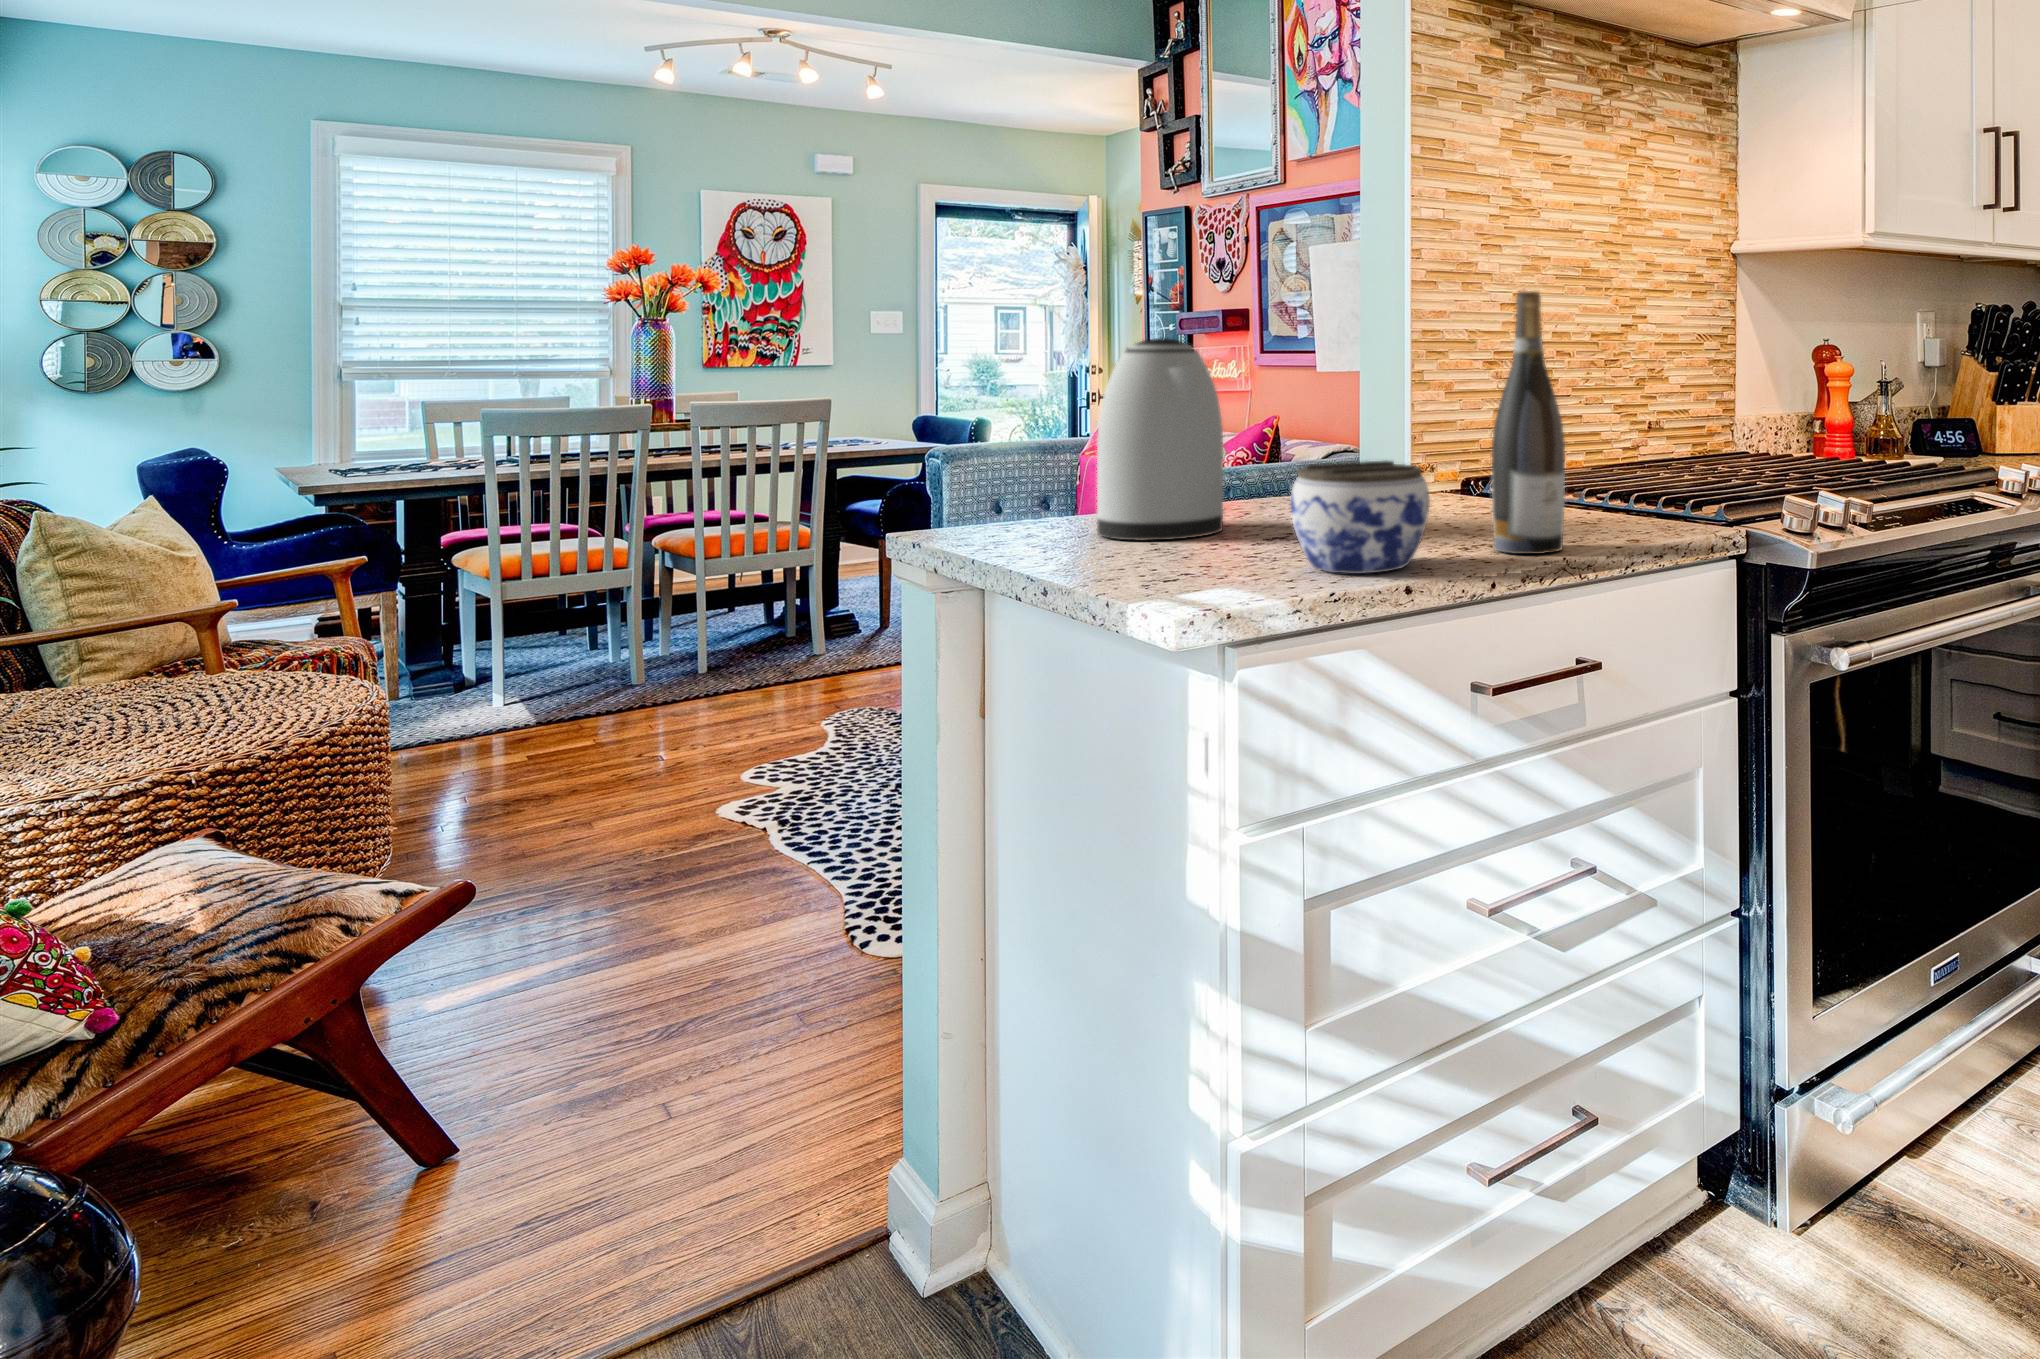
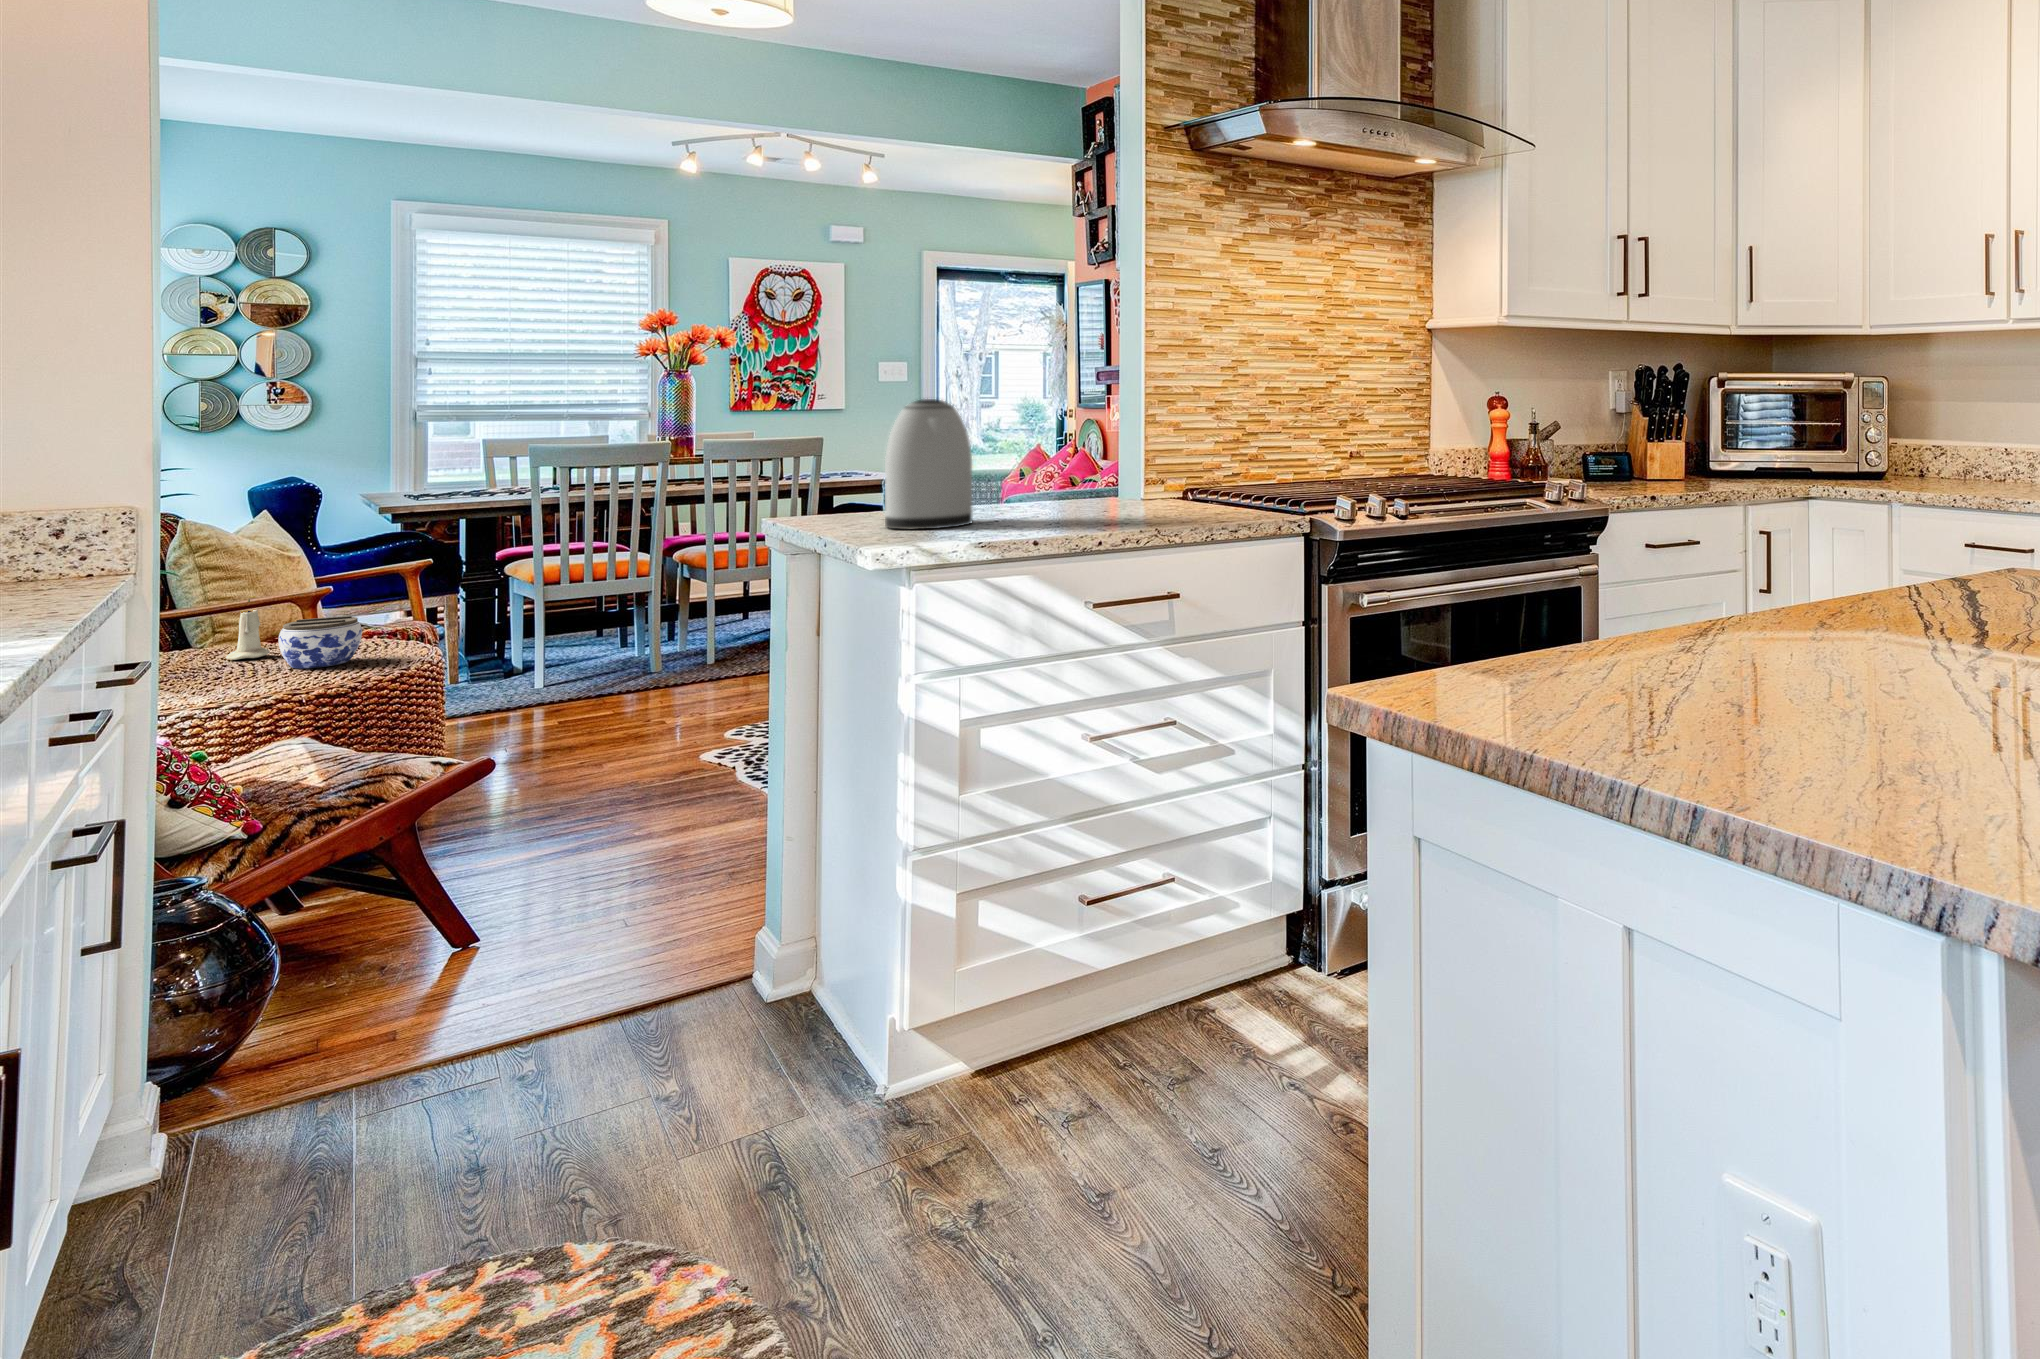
wine bottle: present [1492,291,1565,554] -> none [1116,370,1164,535]
jar: present [1290,461,1430,574] -> present [278,616,362,669]
candle: none [82,622,144,710] -> present [226,599,270,660]

